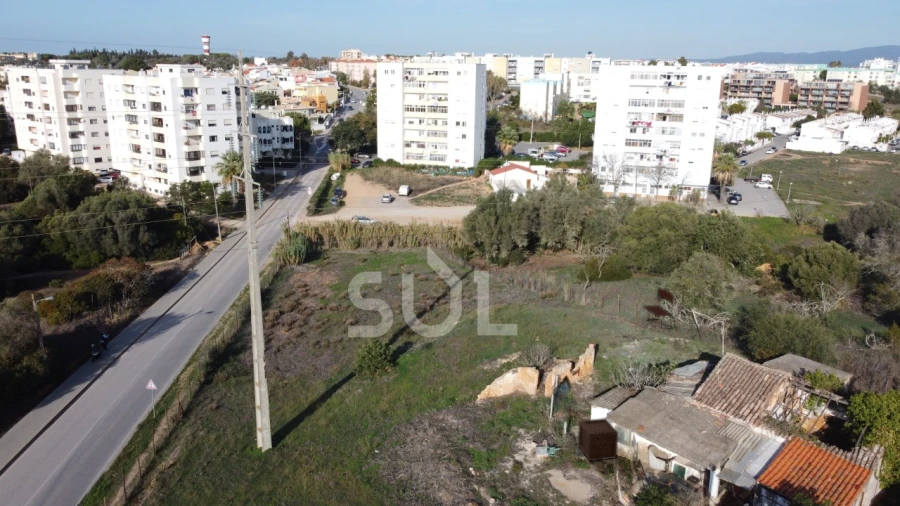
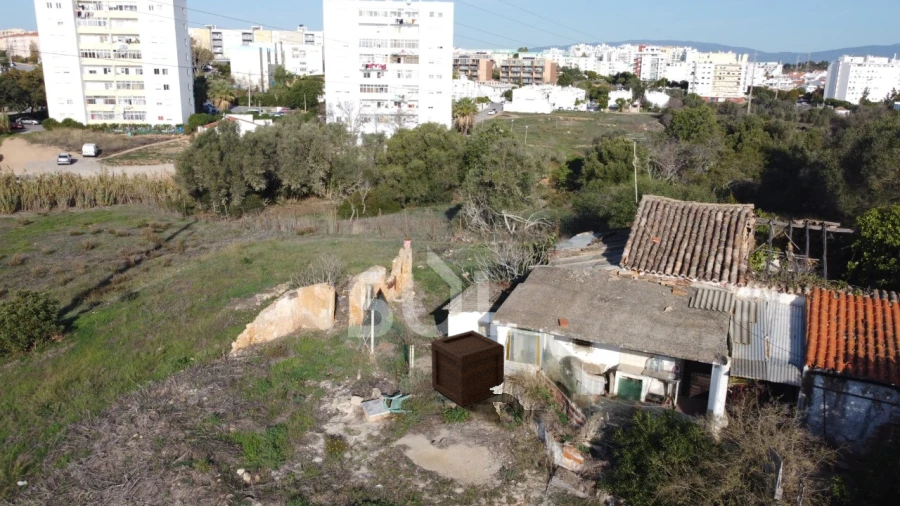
bench: present [644,287,674,328] -> none [439,189,480,239]

